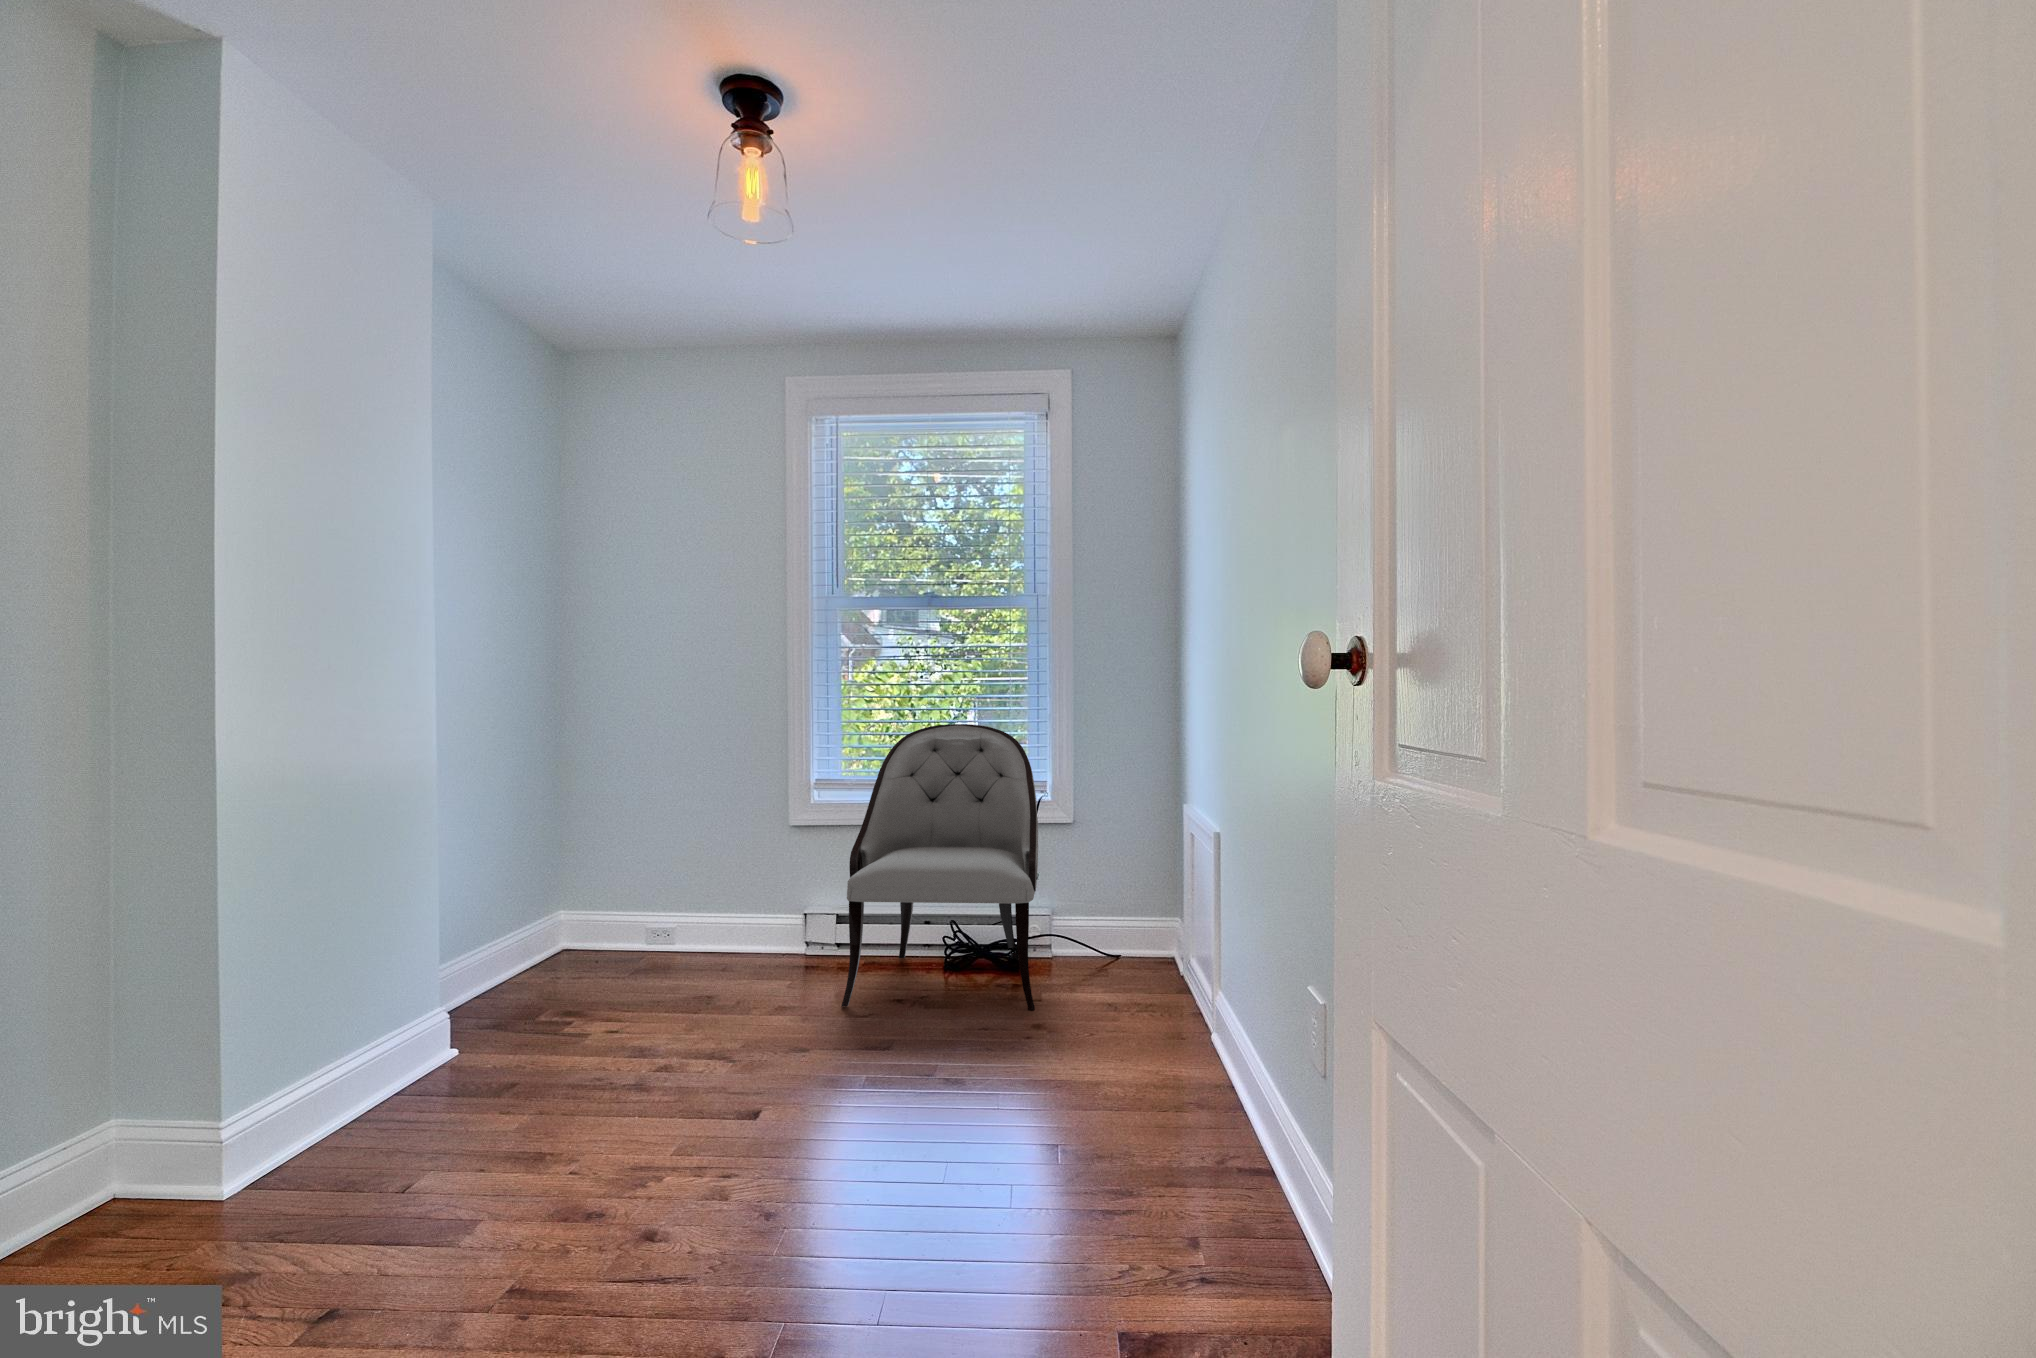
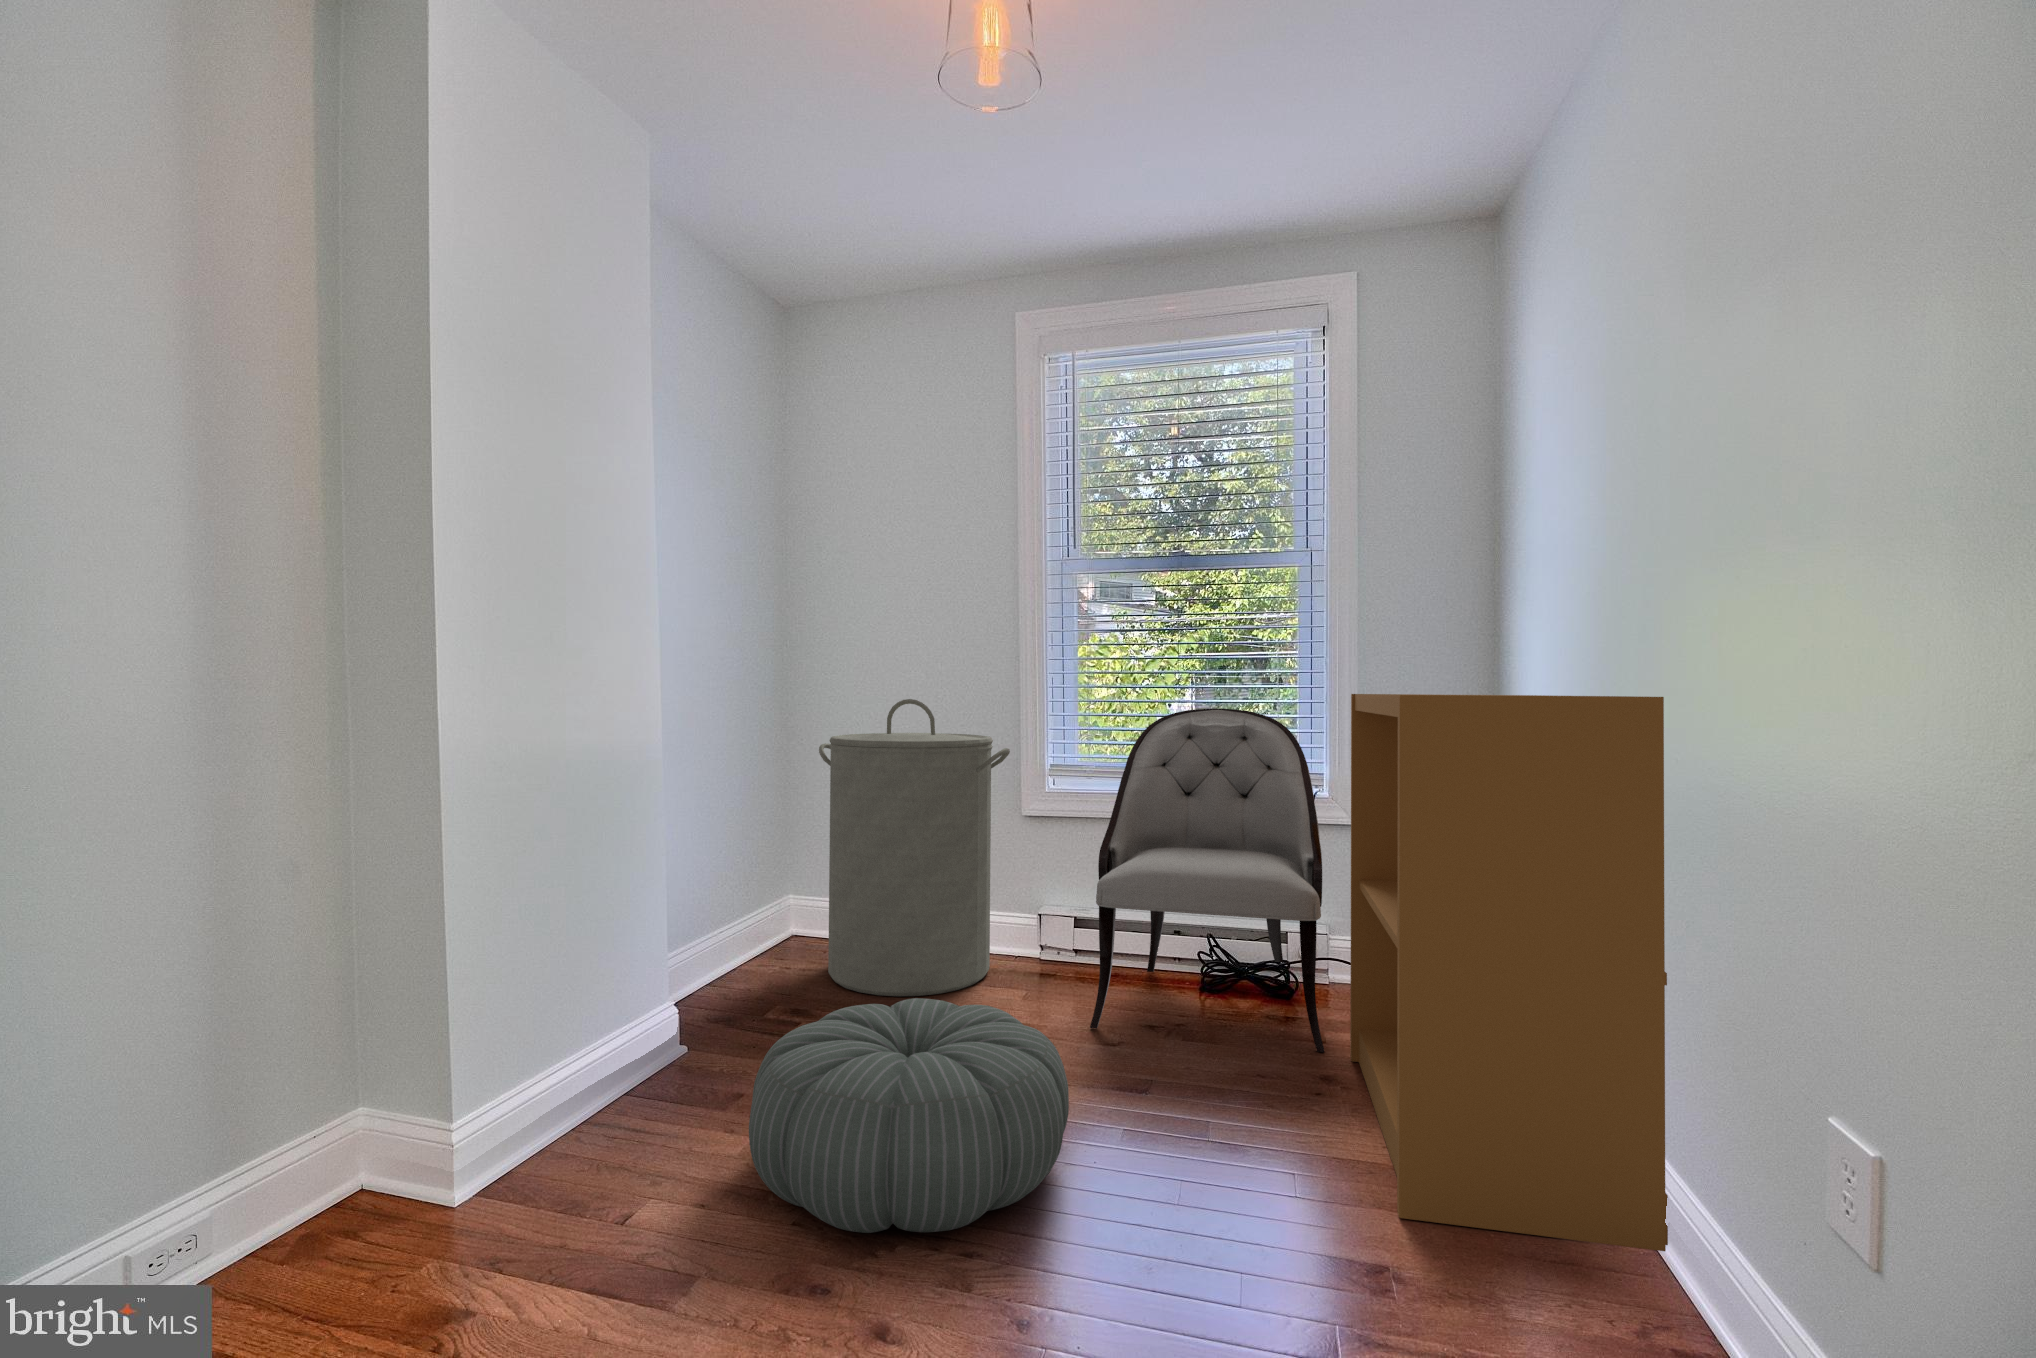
bookshelf: none [1054,716,1237,1116] -> present [1350,694,1668,1251]
laundry hamper: none [586,720,772,995] -> present [819,699,1010,996]
pouf: none [534,985,810,1167] -> present [749,998,1069,1233]

